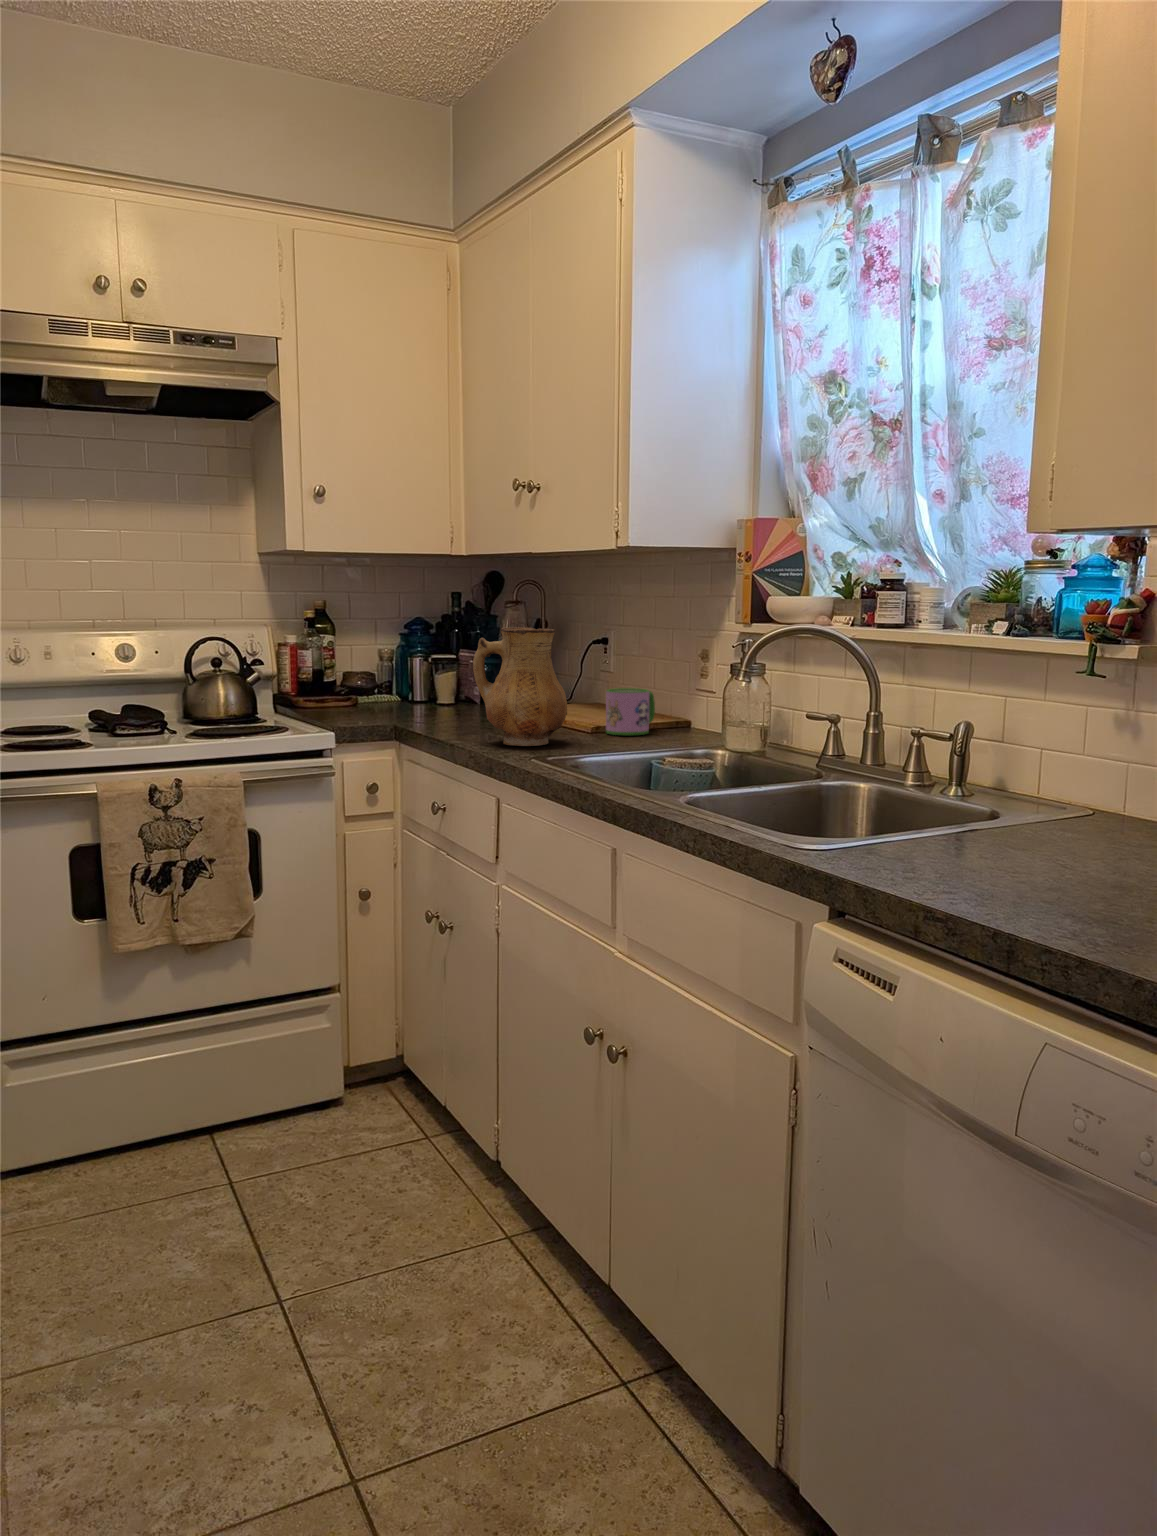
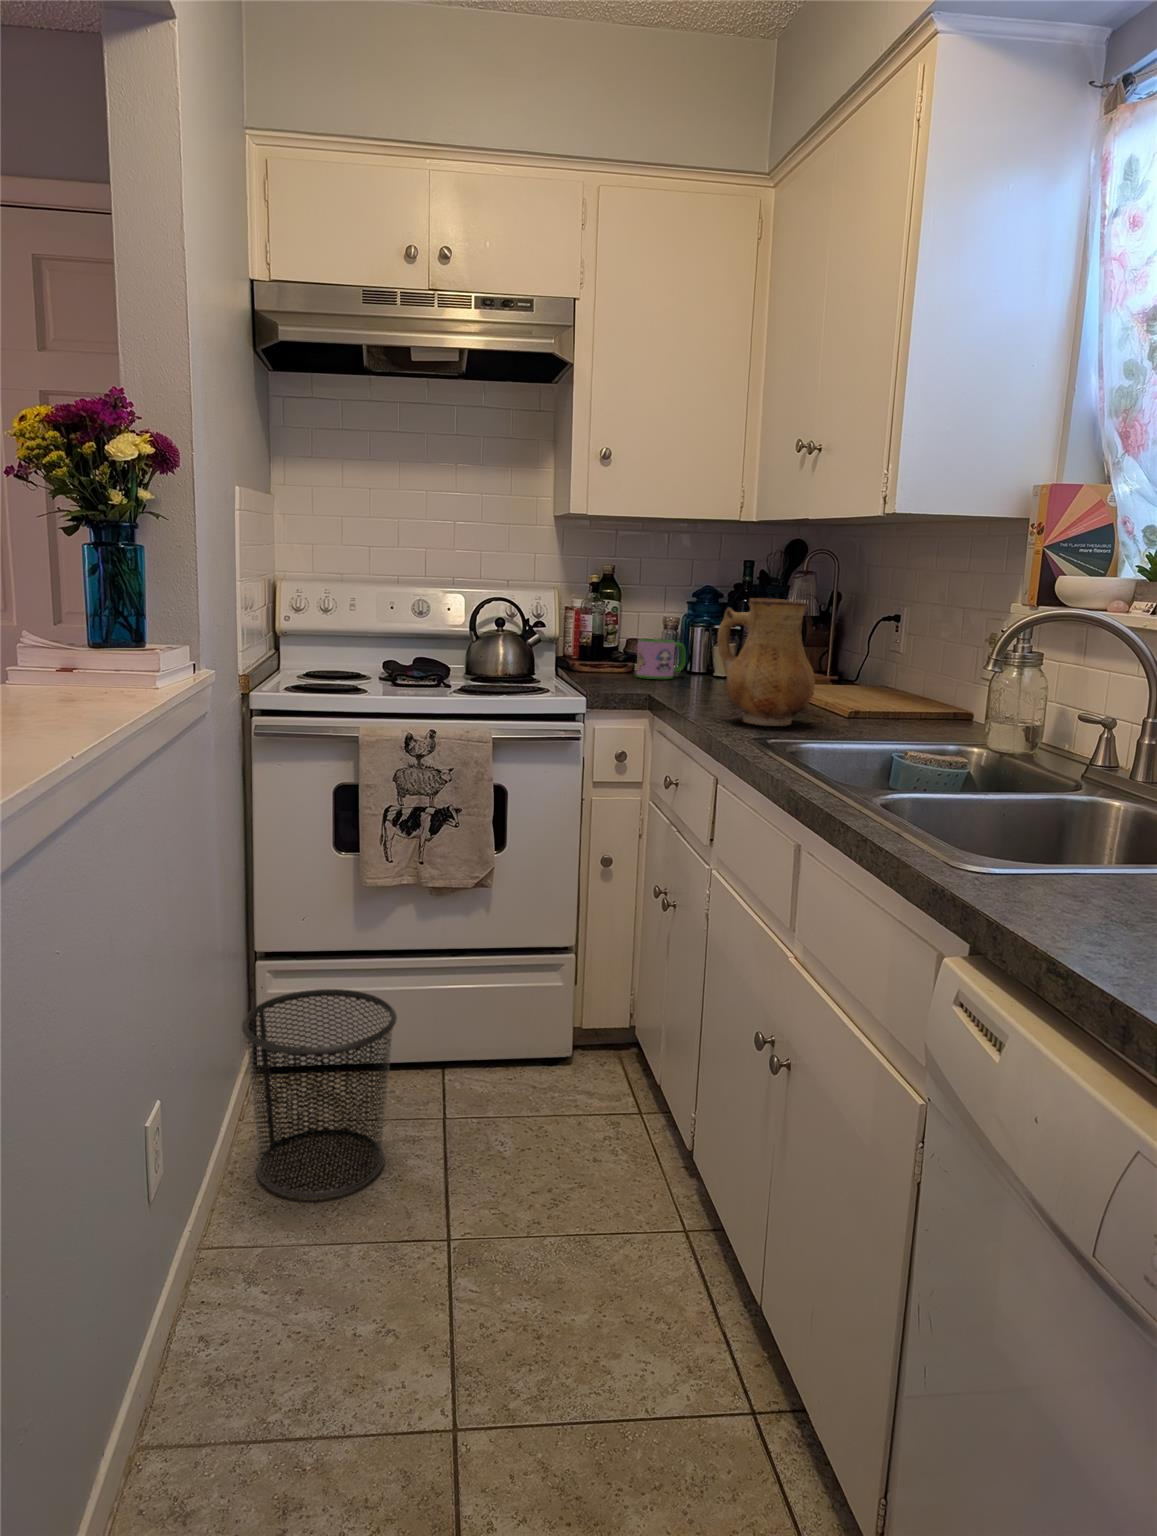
mug: present [606,688,655,735] -> present [636,639,686,679]
waste bin: none [8,1065,187,1300] -> present [242,989,397,1198]

